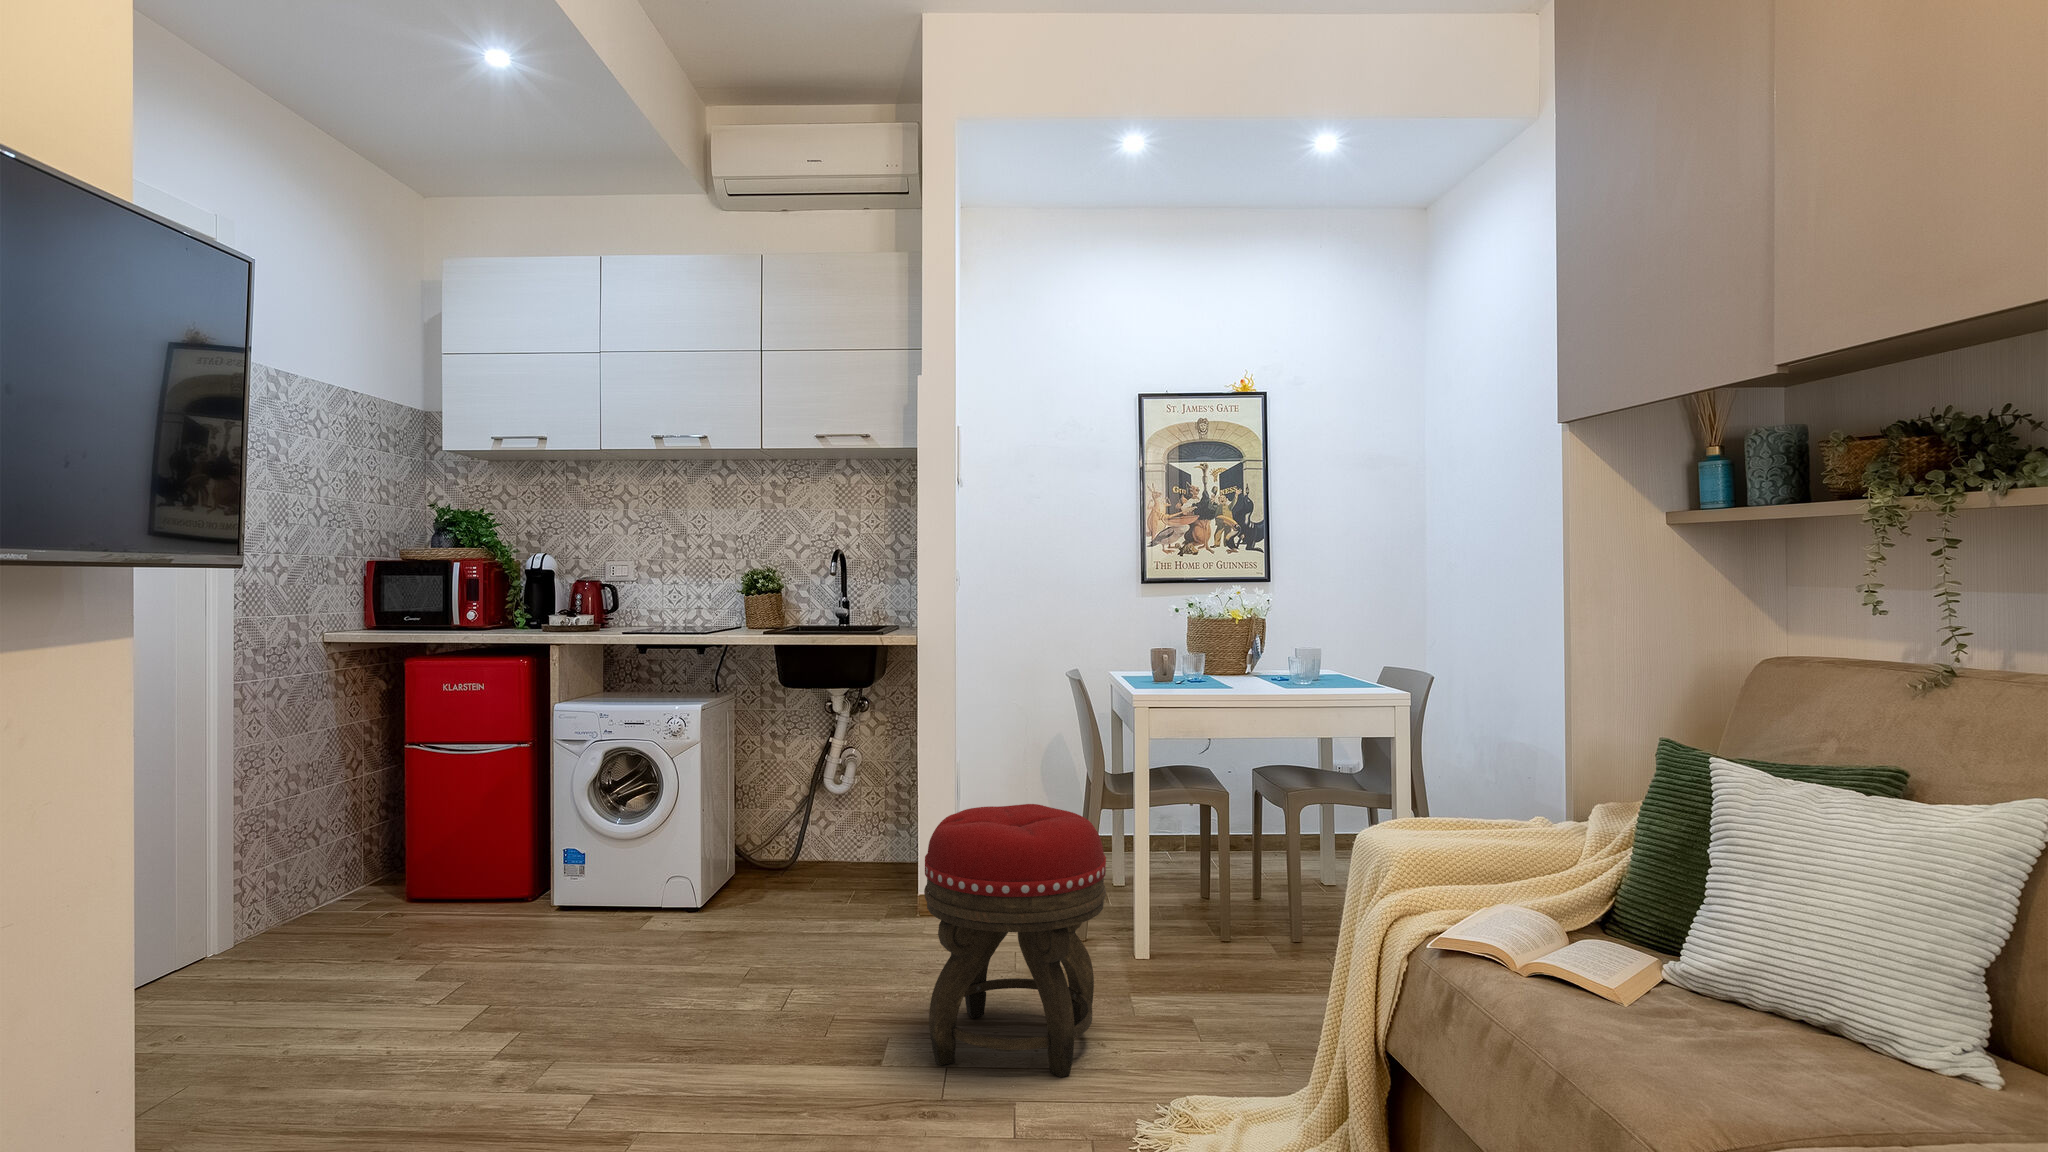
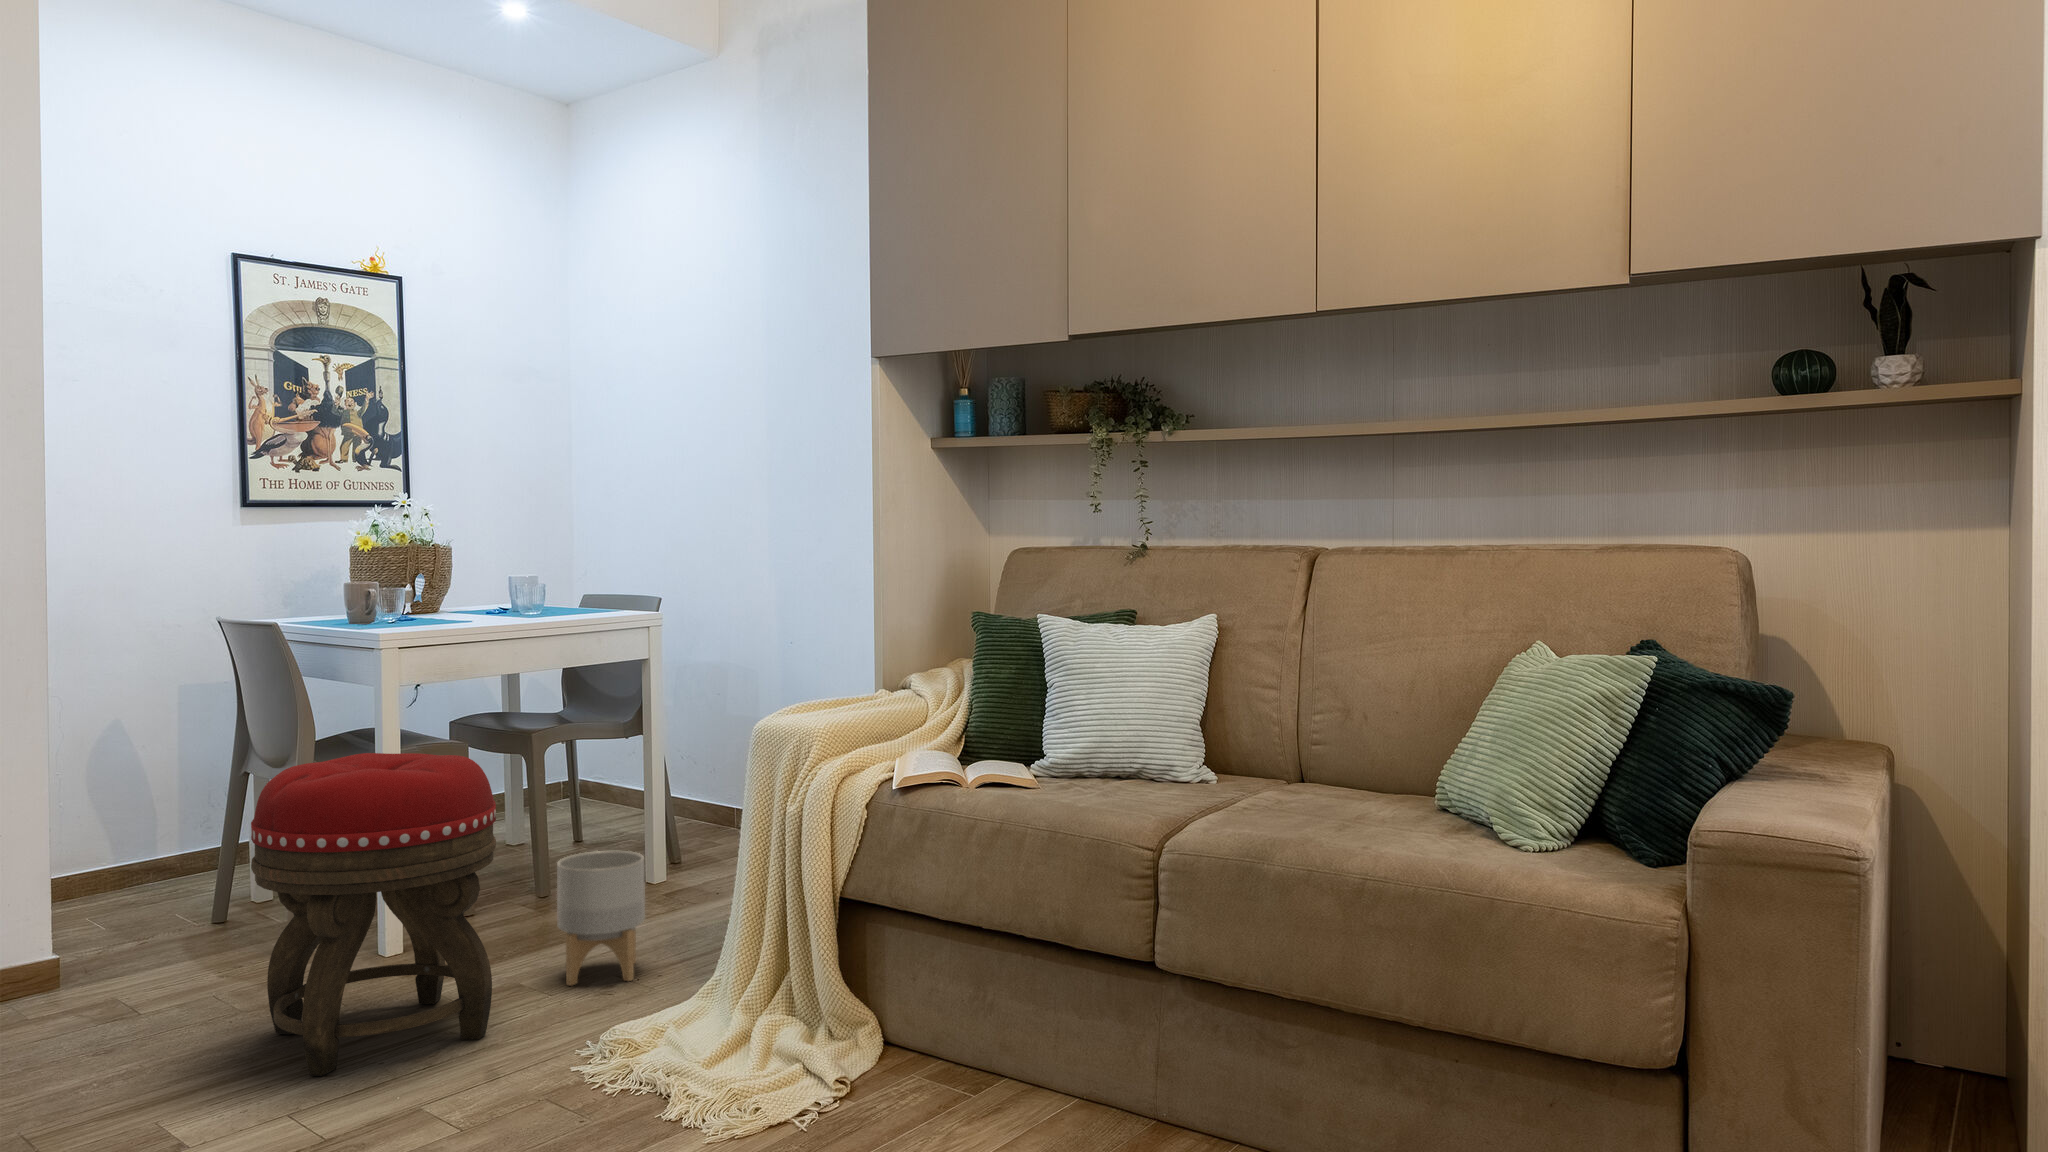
planter: none [1181,925,1262,1065] -> present [557,851,645,986]

